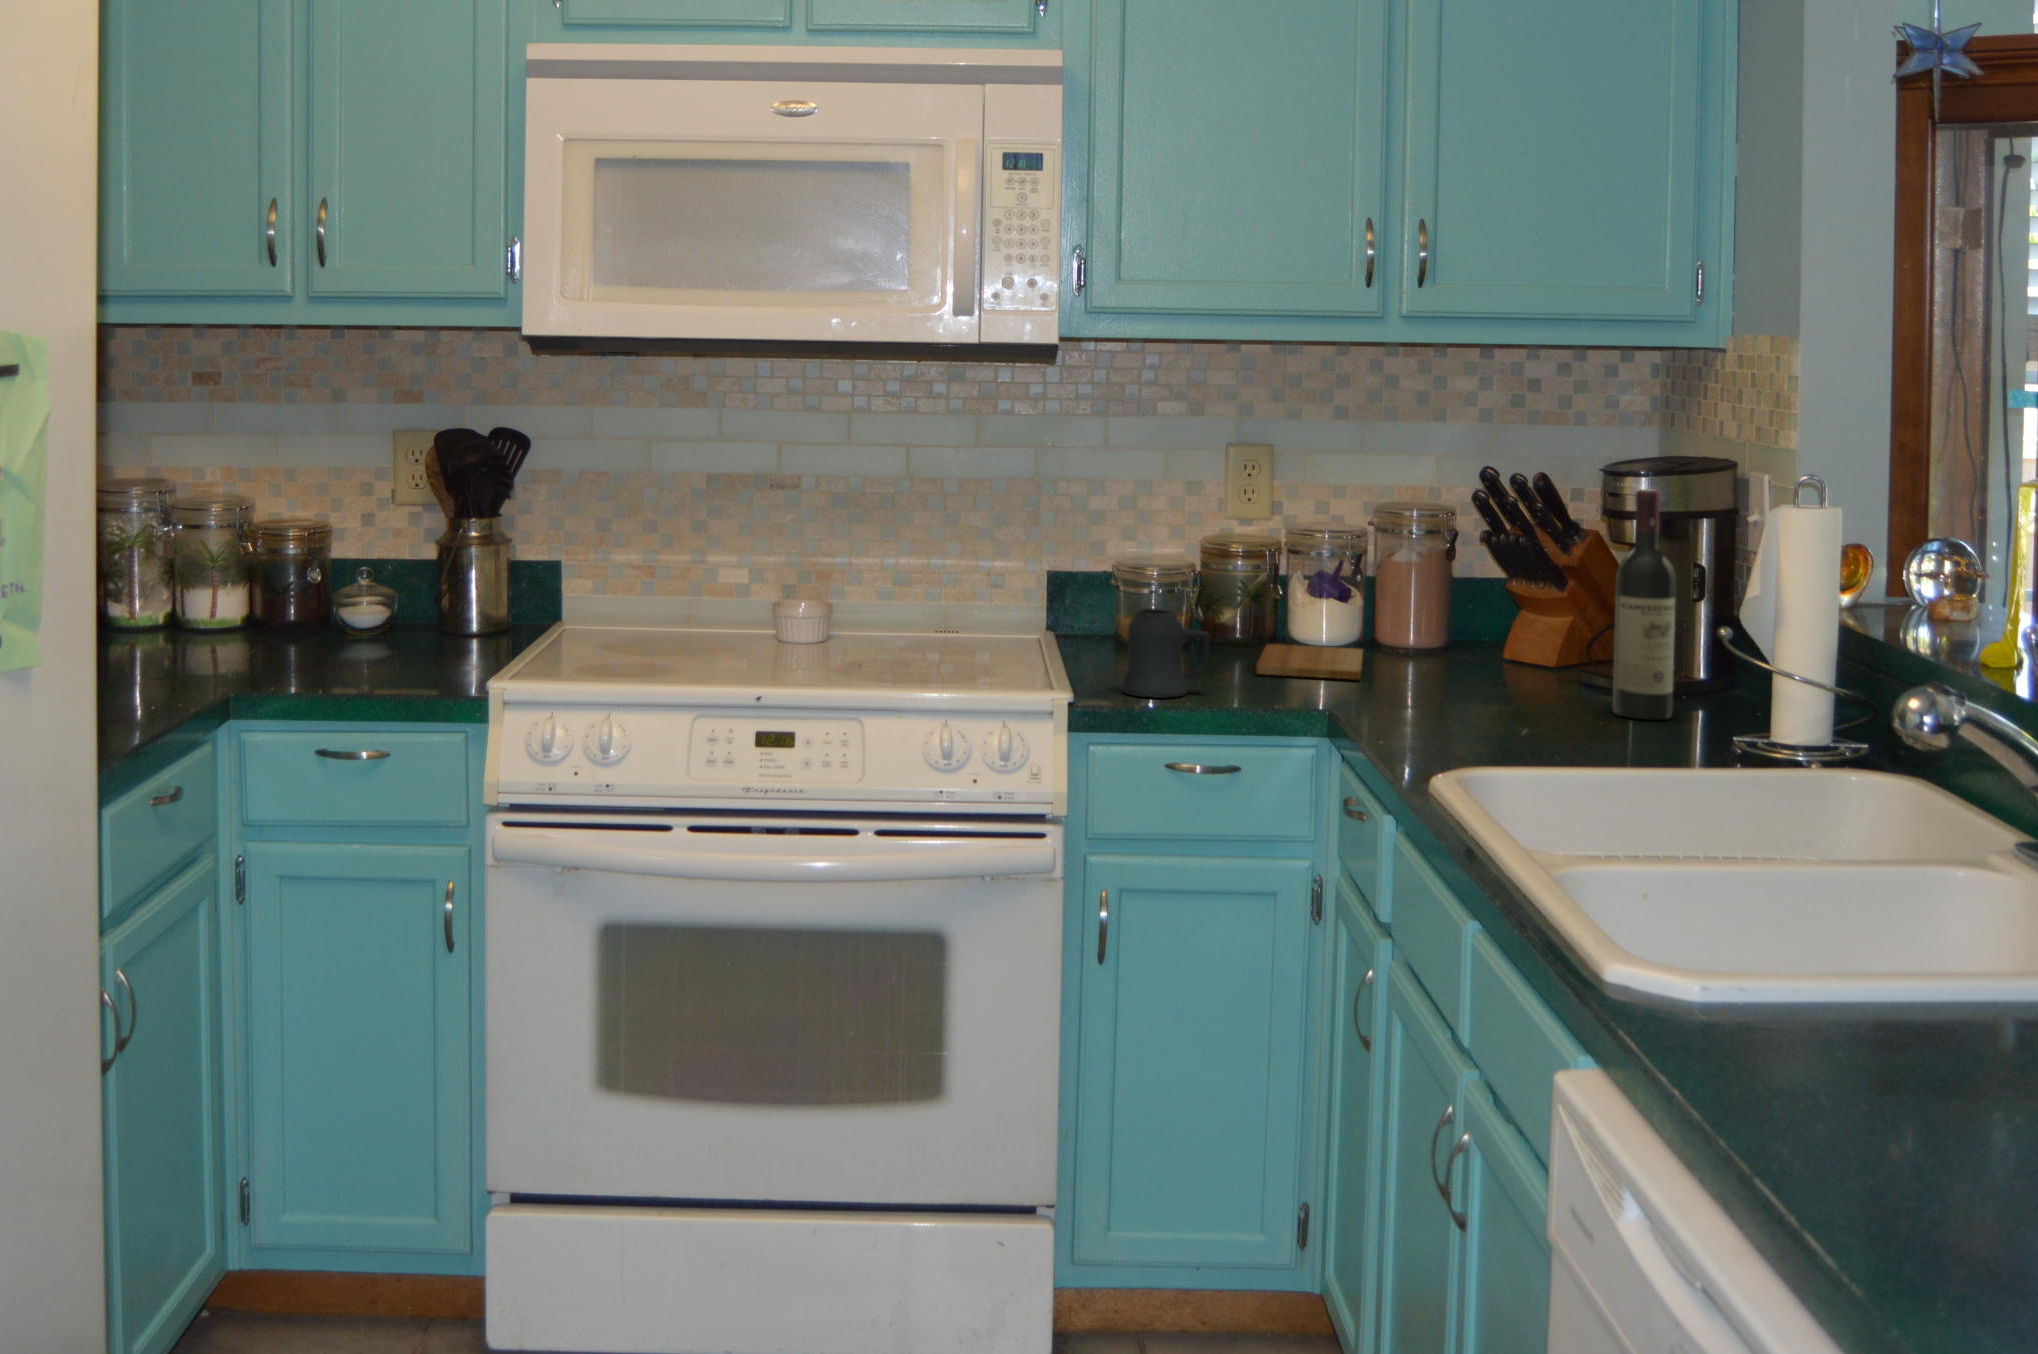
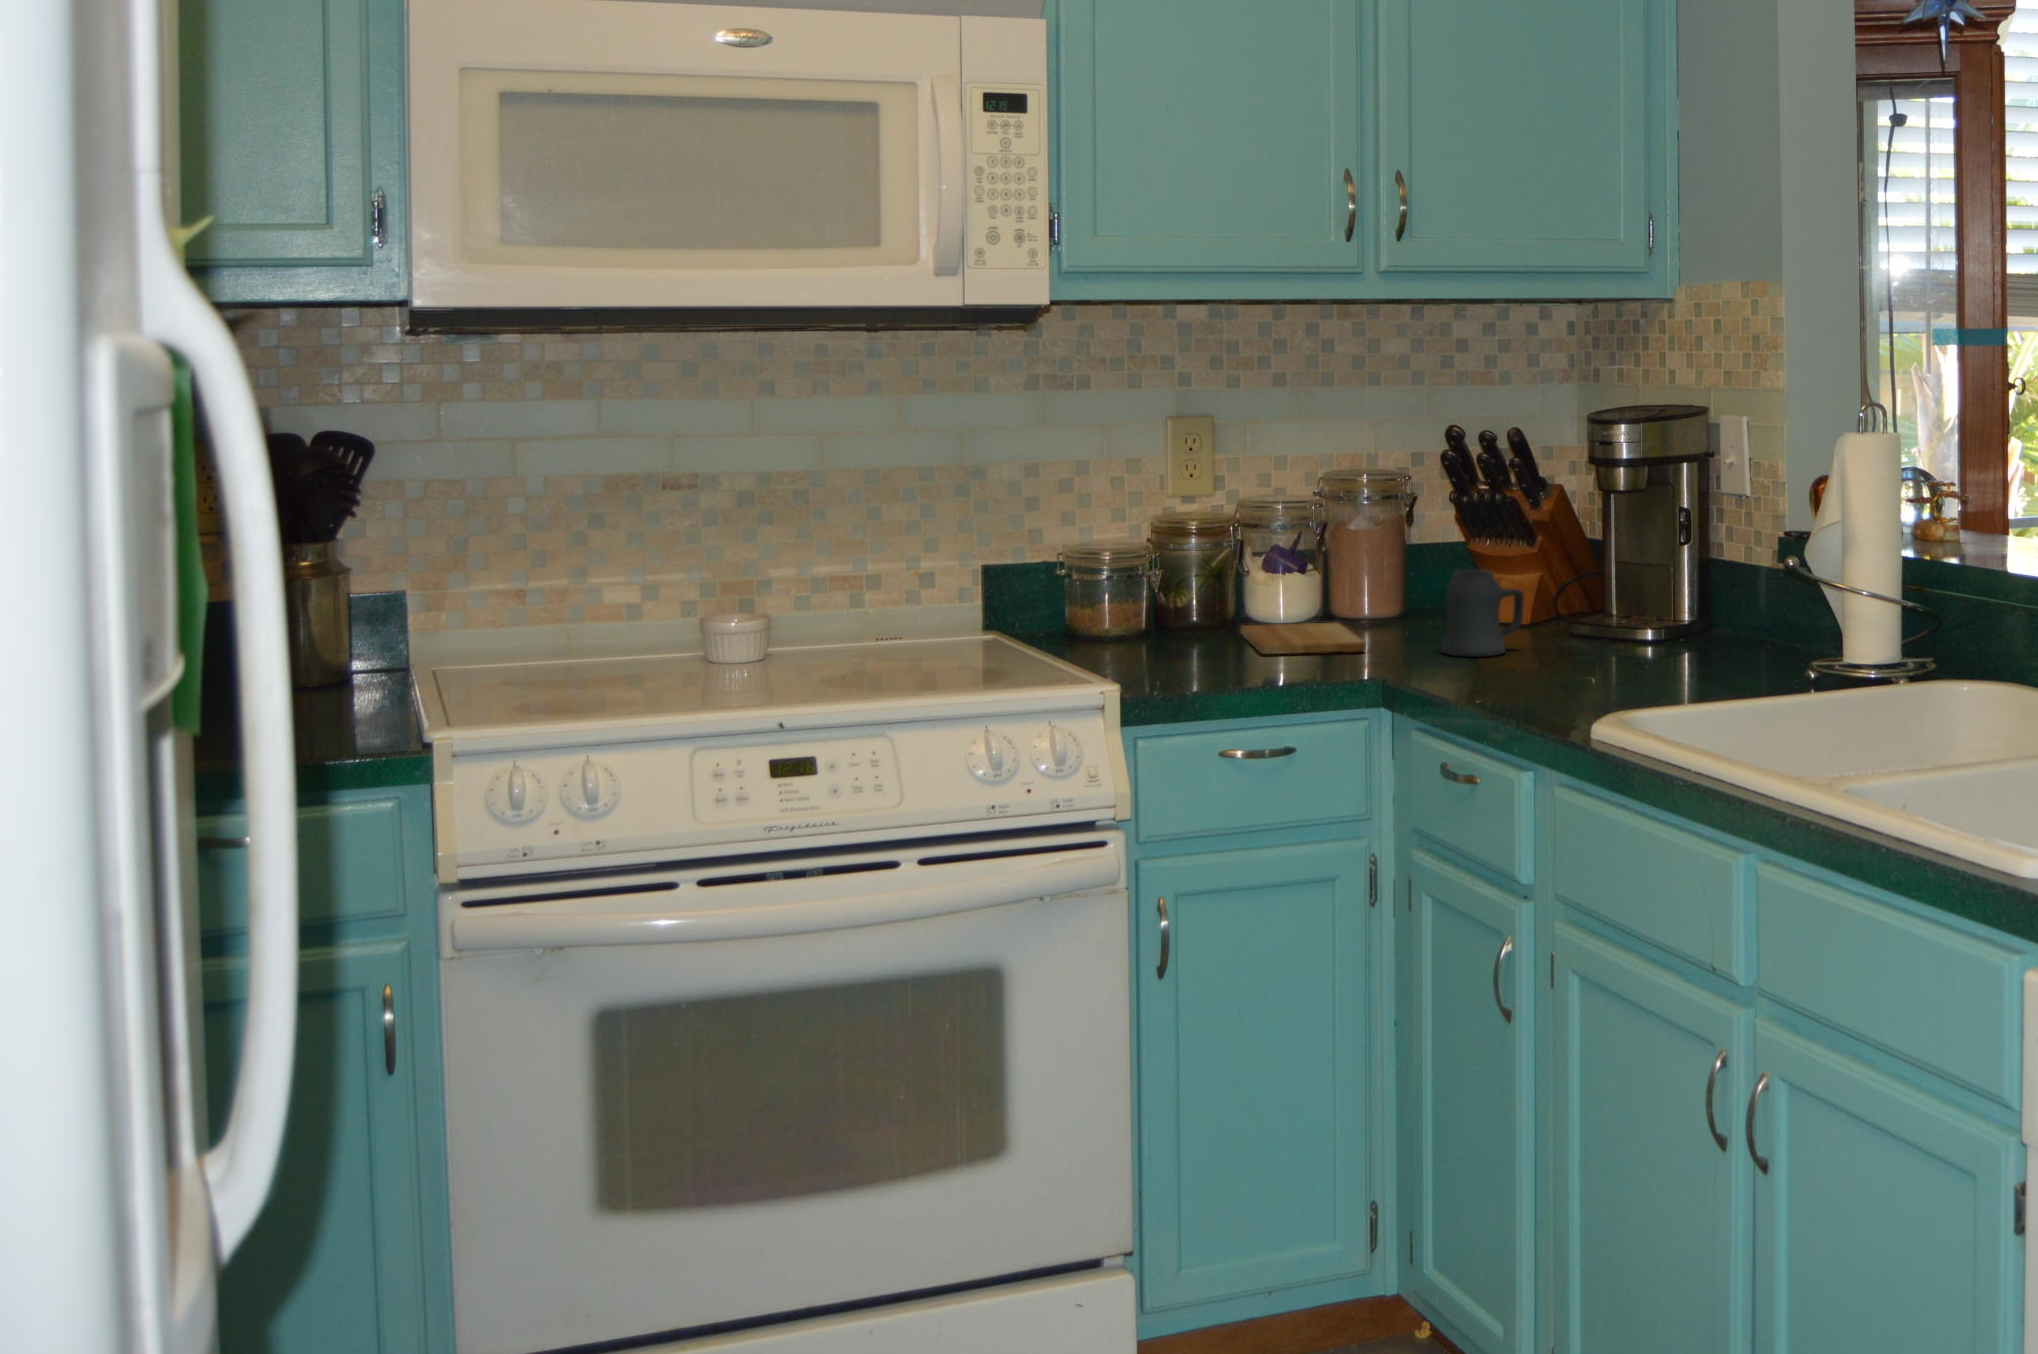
wine bottle: present [1613,489,1676,720] -> none [1618,442,1673,662]
mug: present [1122,608,1210,698] -> present [1442,570,1524,656]

